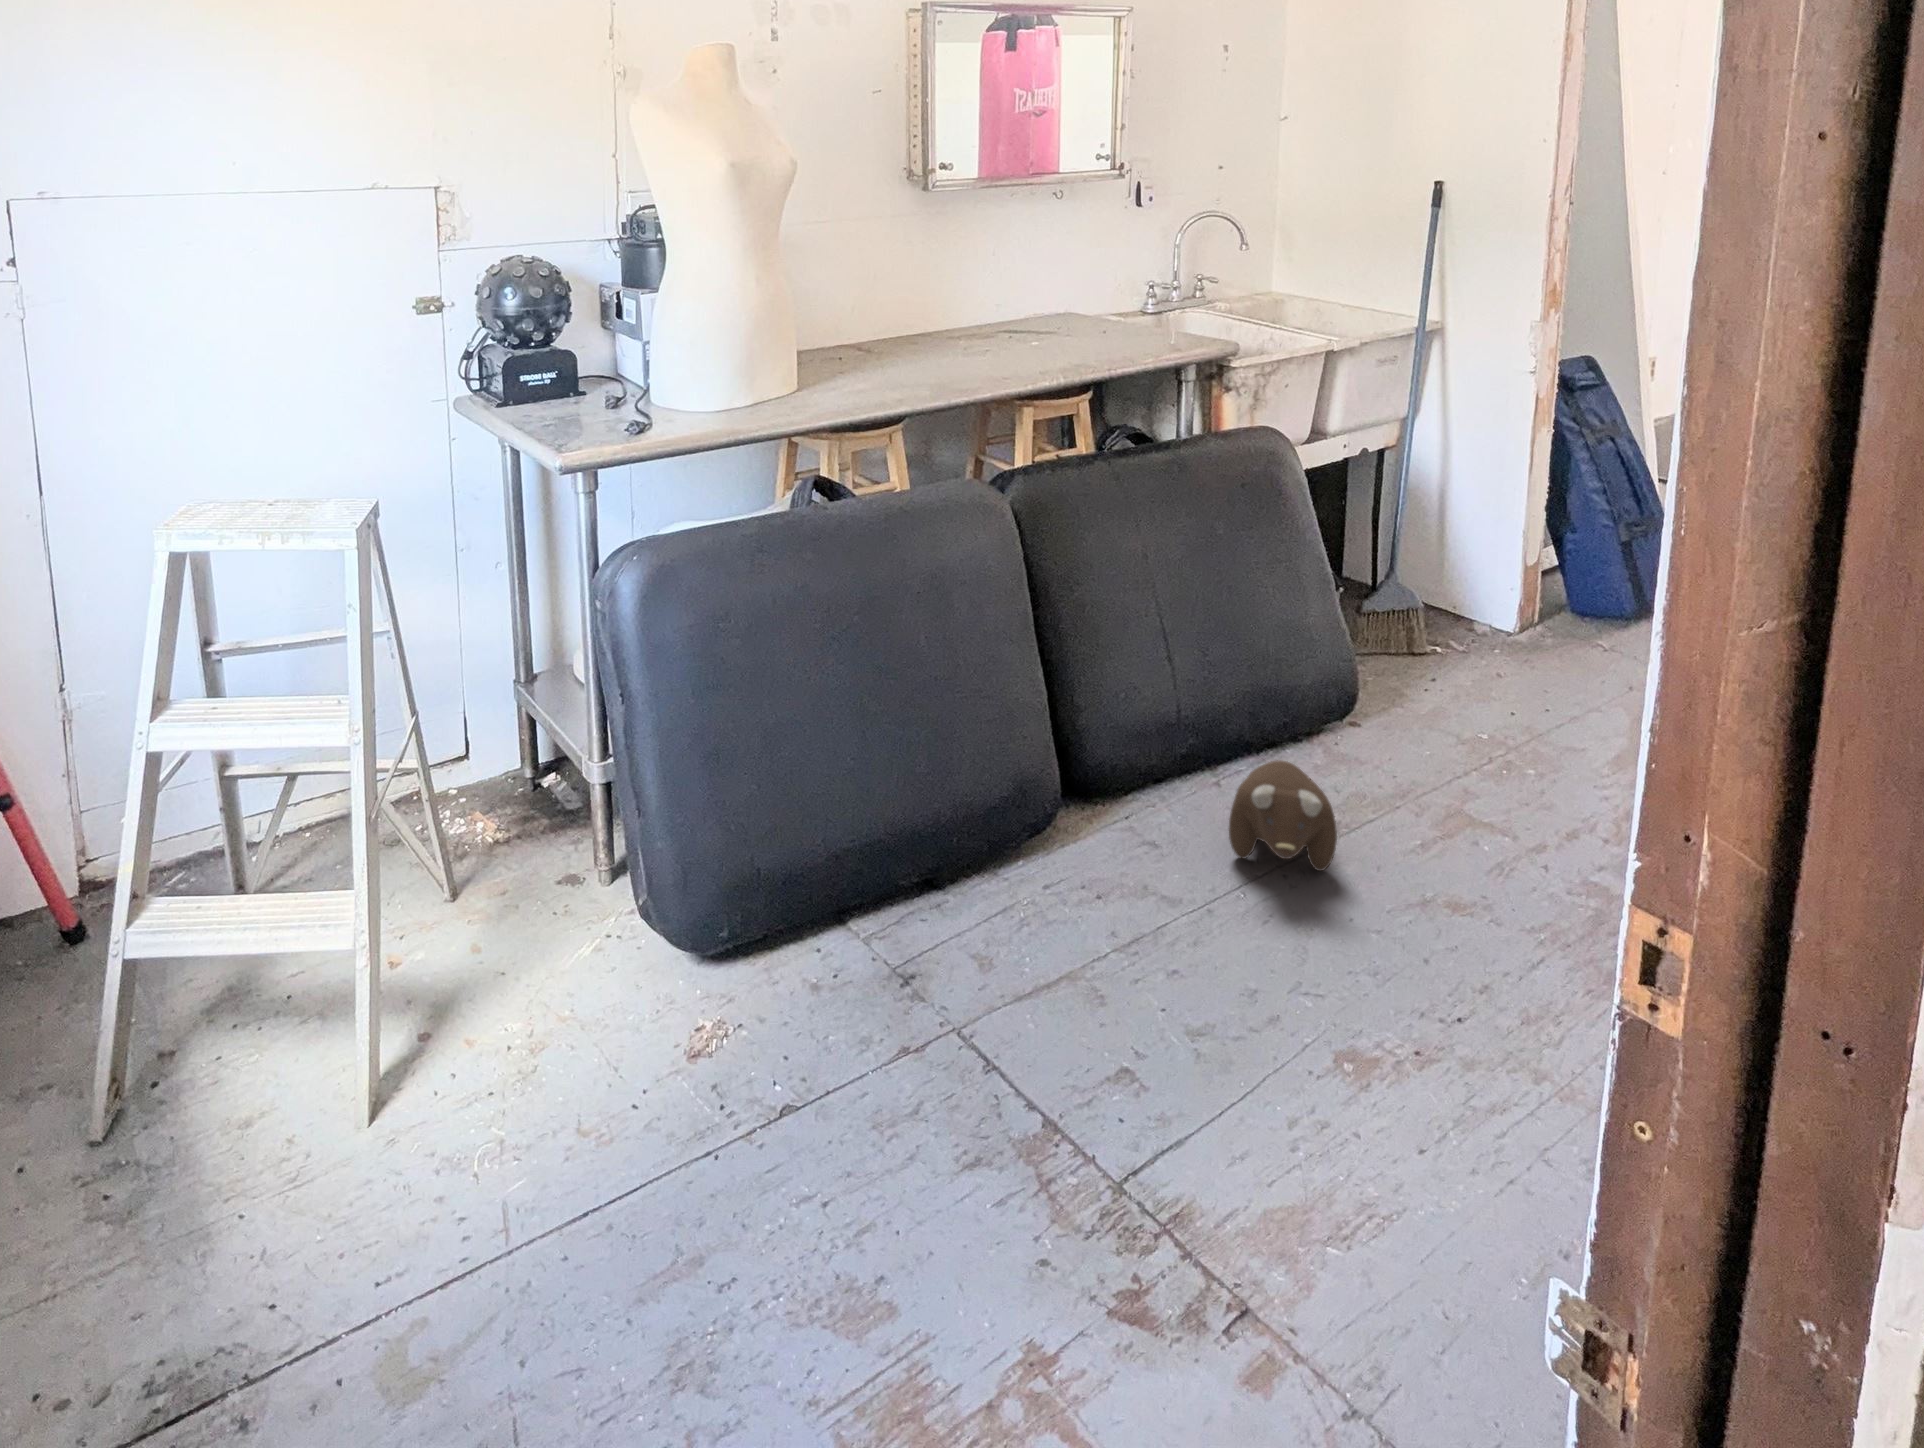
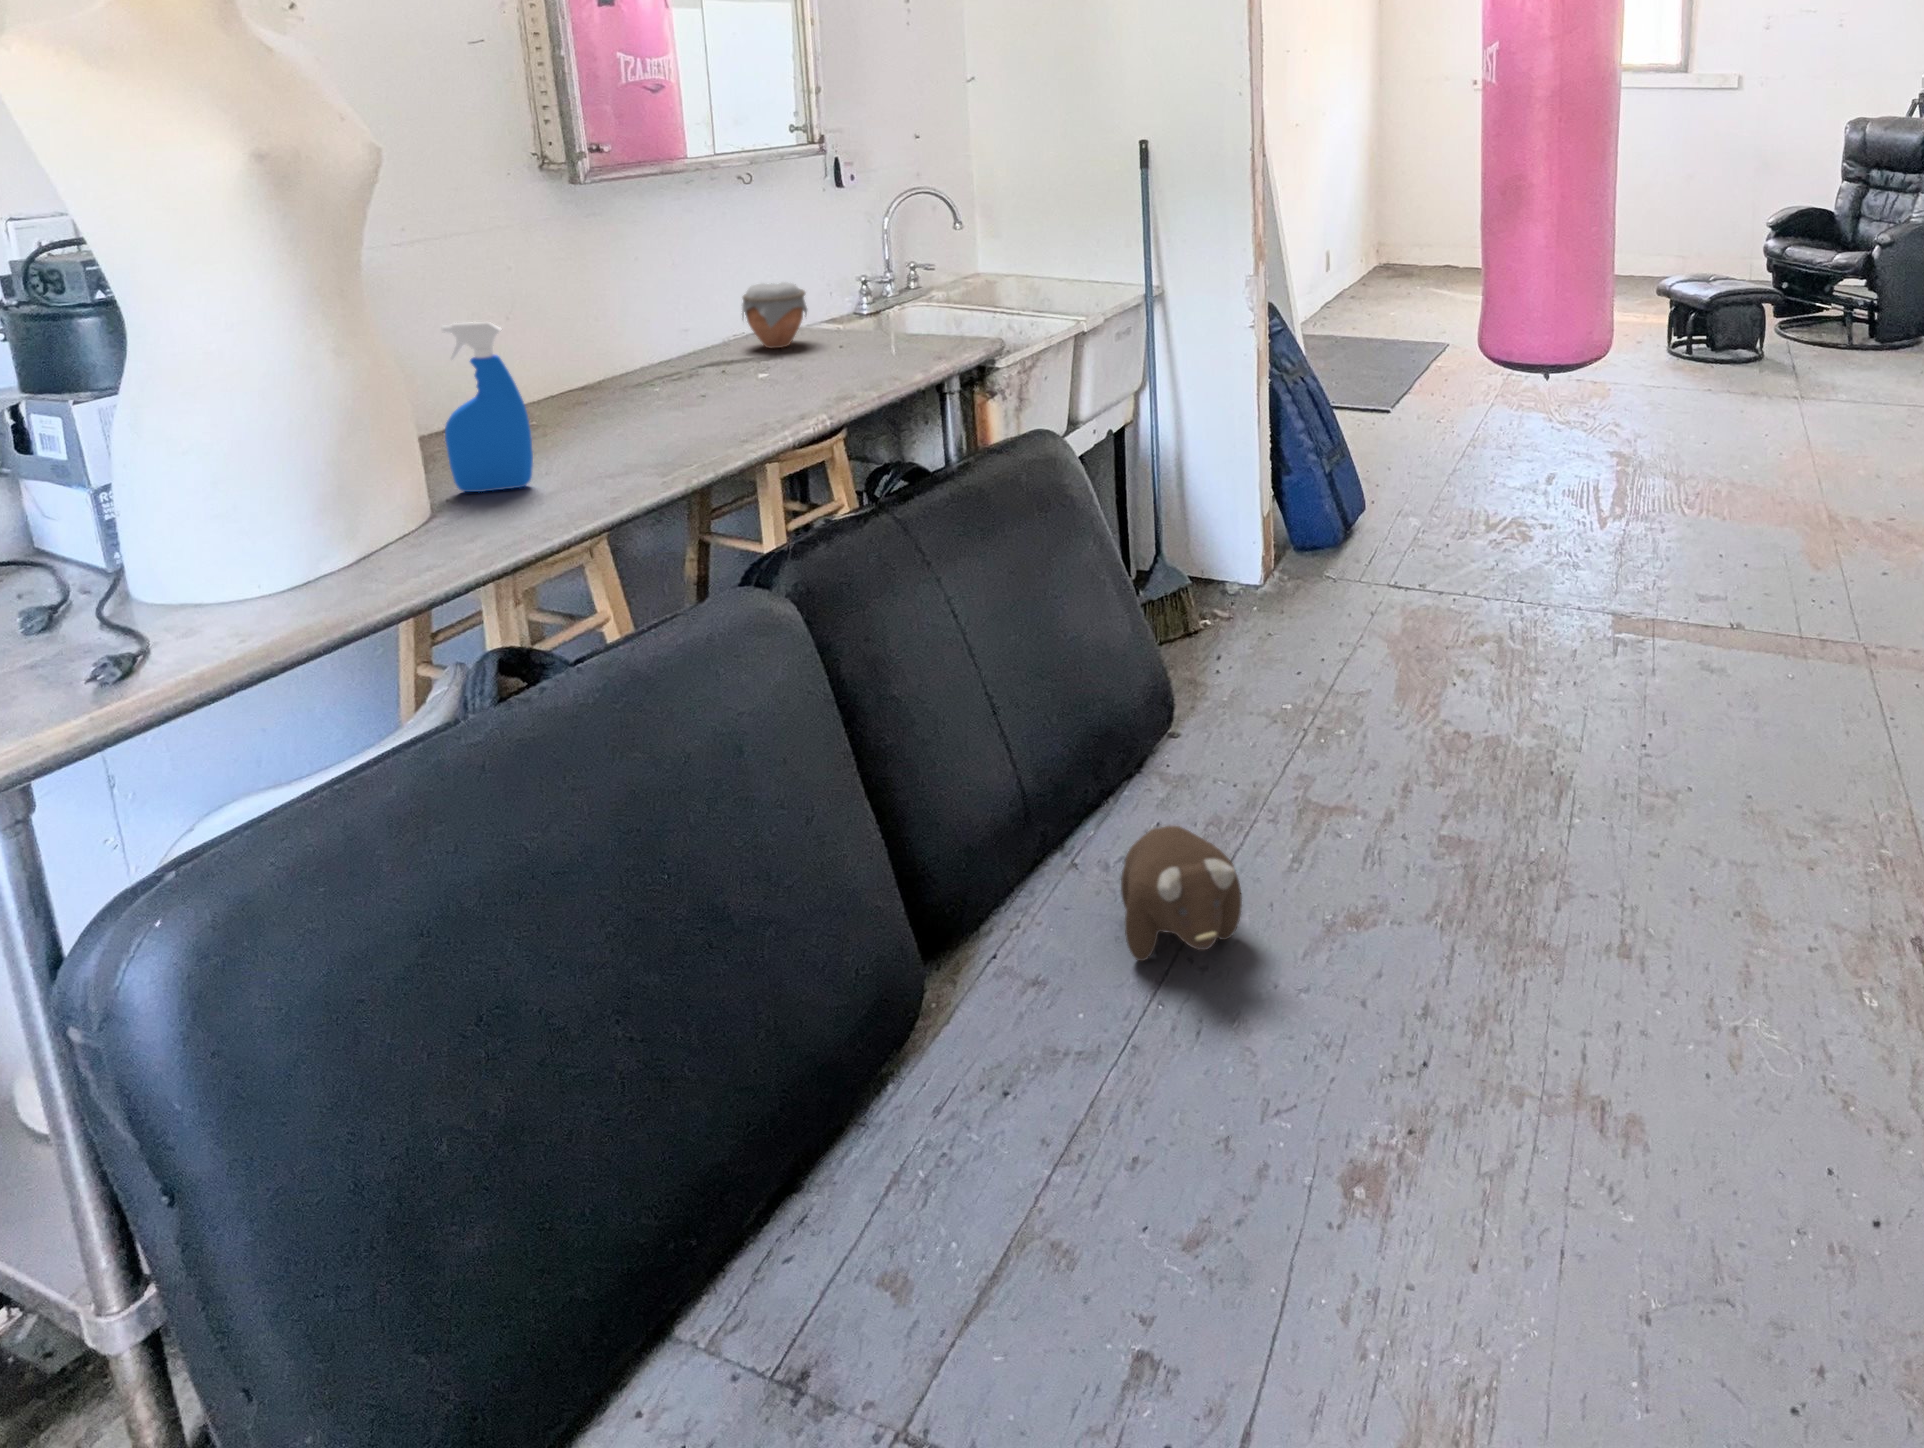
spray bottle: none [817,273,864,385] -> present [442,322,533,492]
jar: none [1043,277,1093,328] -> present [742,282,807,348]

